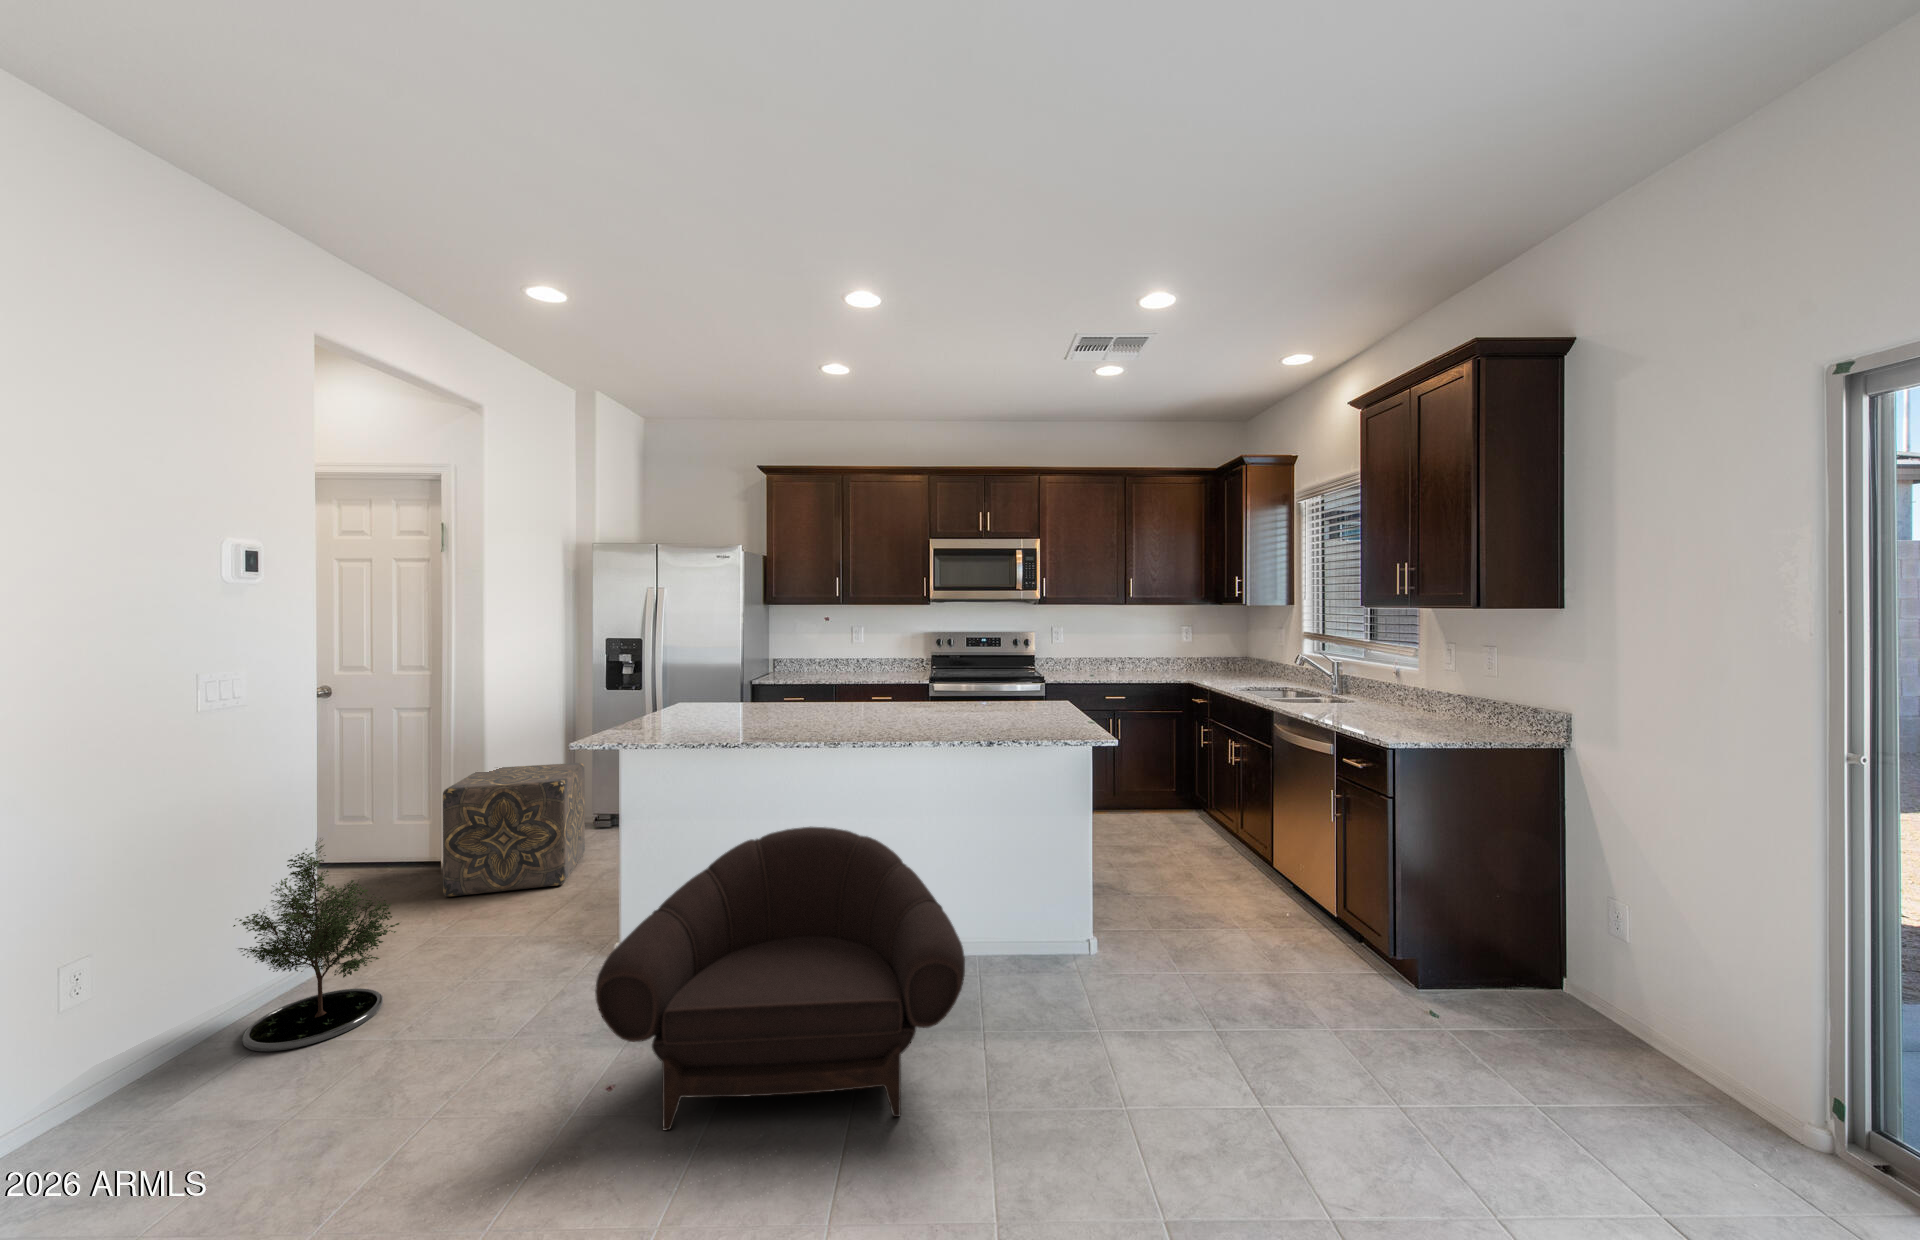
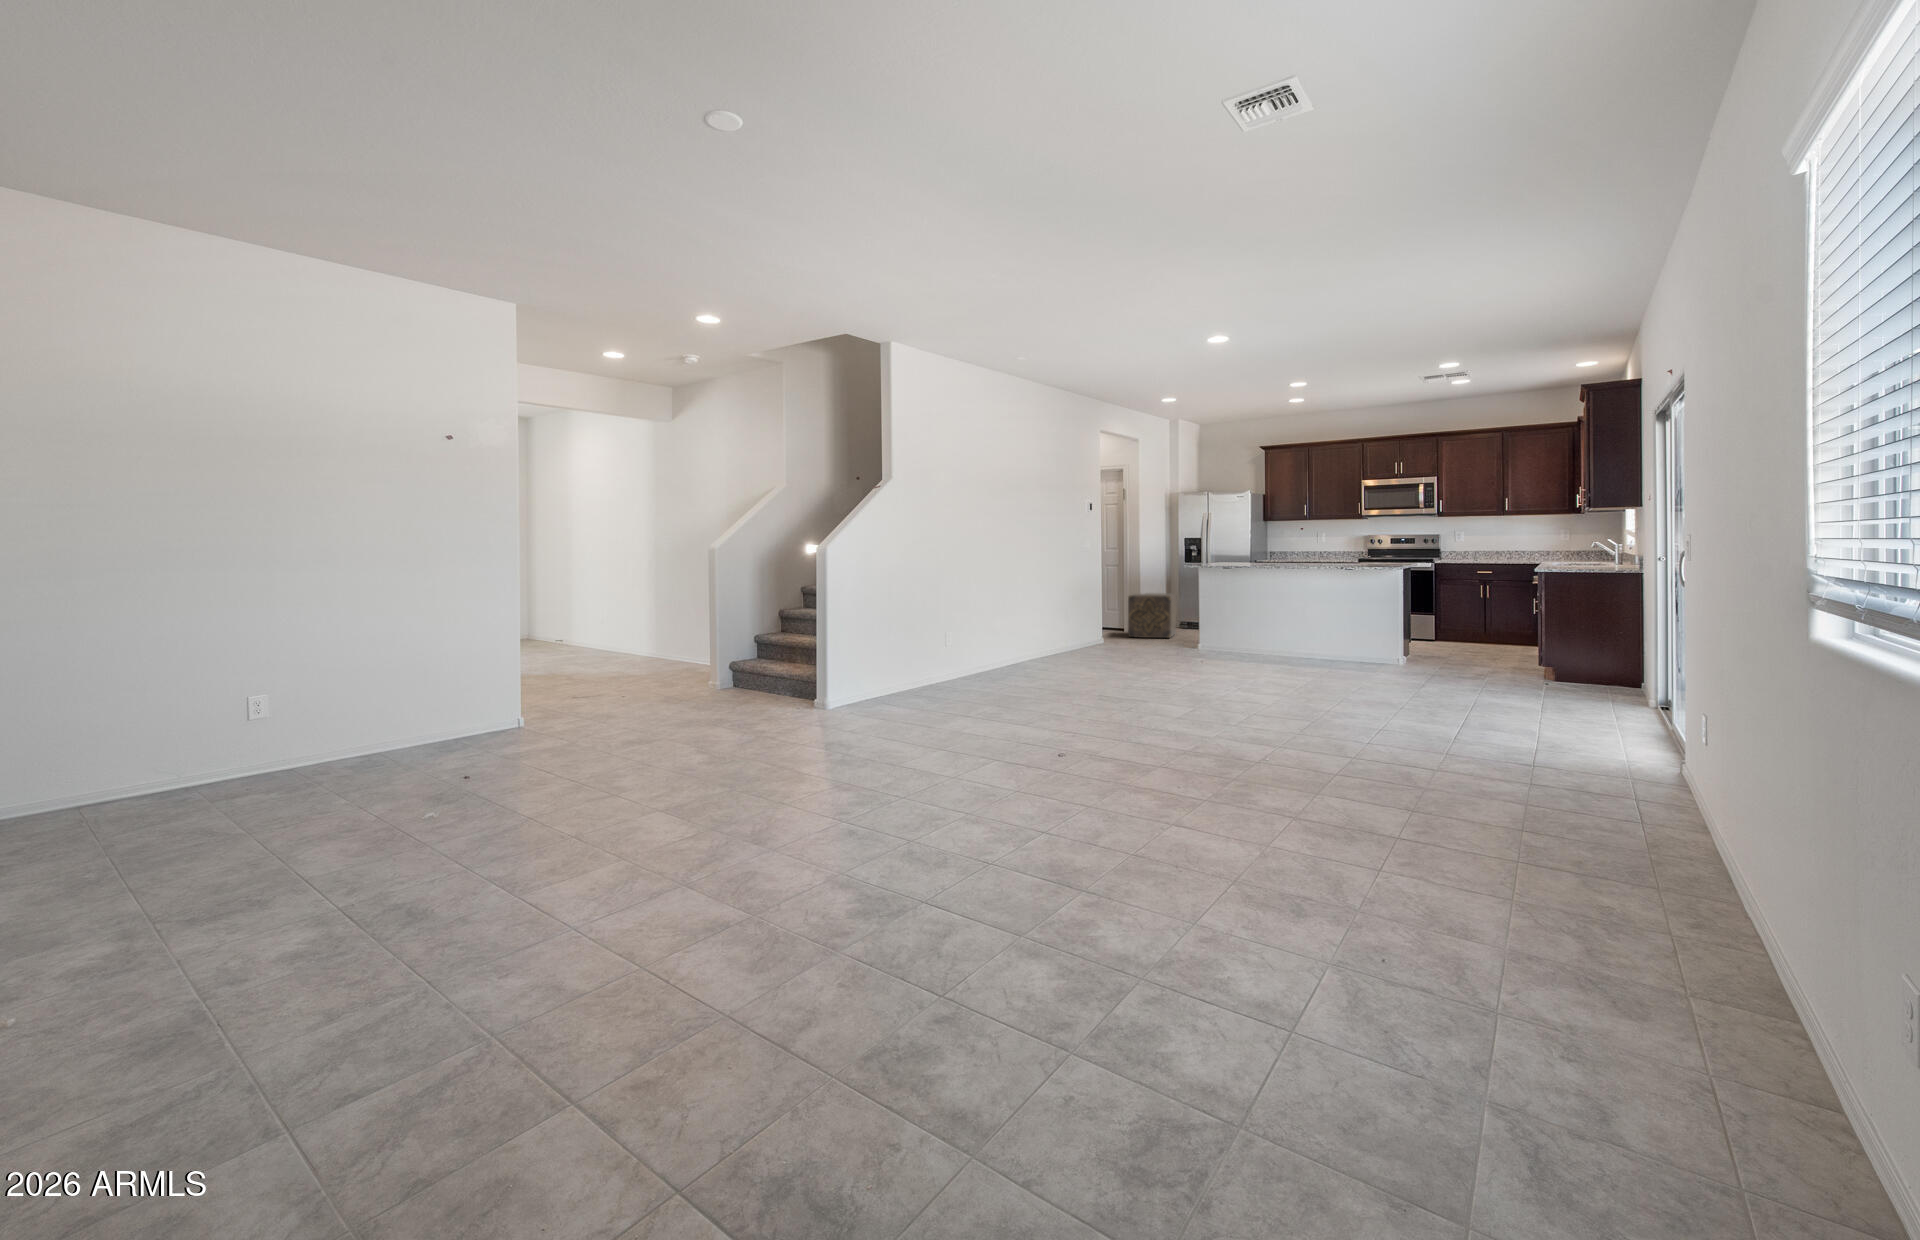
armchair: present [595,827,965,1130] -> none [1192,597,1300,668]
potted tree: present [233,841,399,1052] -> none [1092,593,1131,650]

